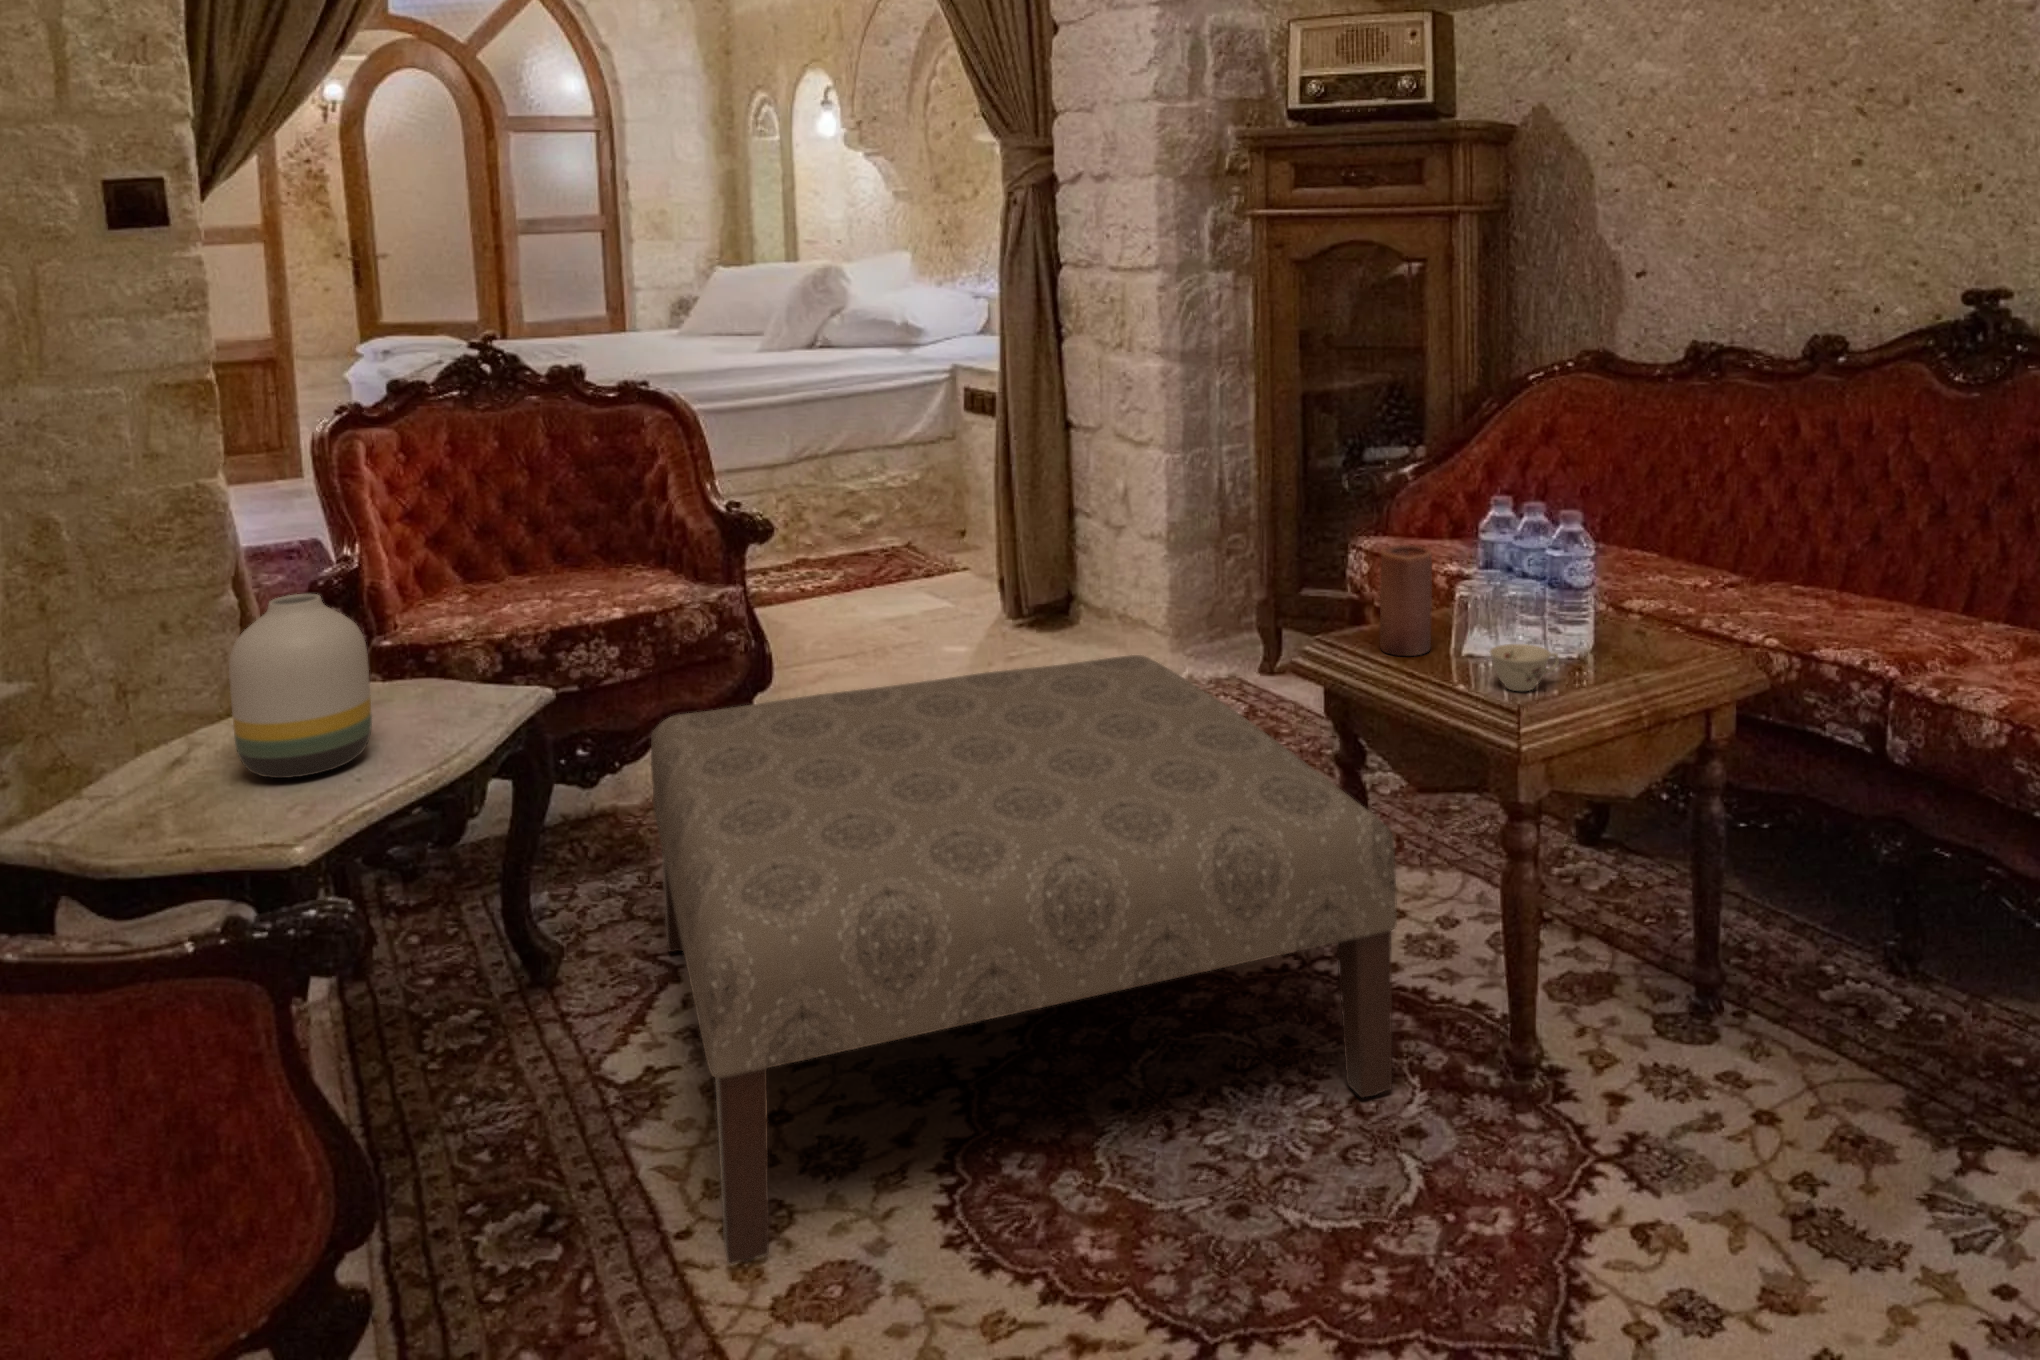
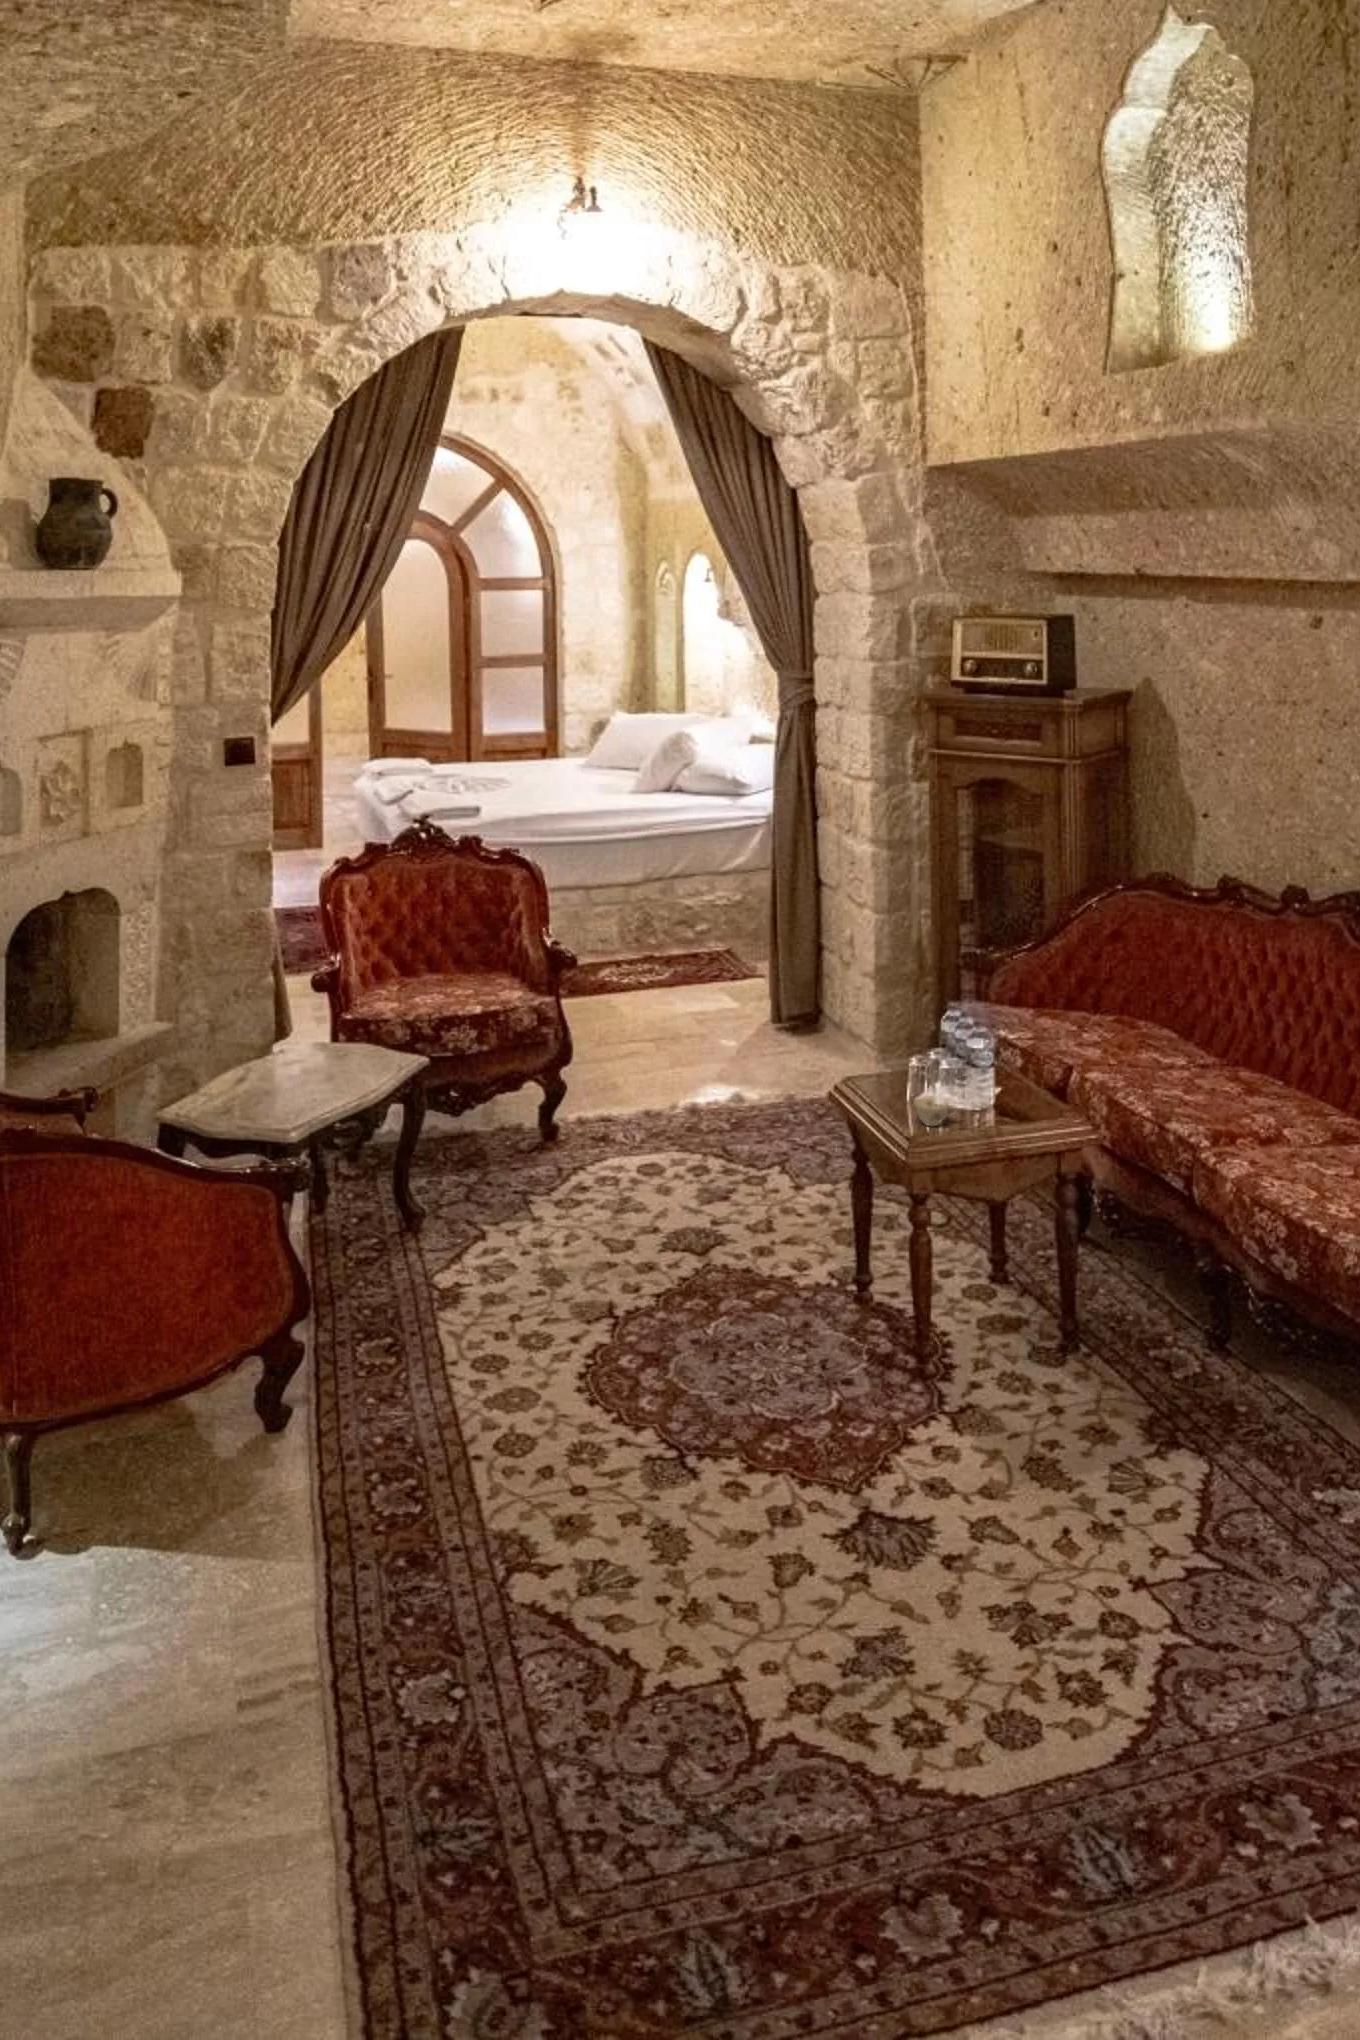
candle: present [1380,545,1432,656] -> none [876,1026,907,1096]
vase: present [229,594,372,778] -> none [269,998,333,1097]
ottoman: present [651,655,1397,1264] -> none [466,1072,852,1381]

